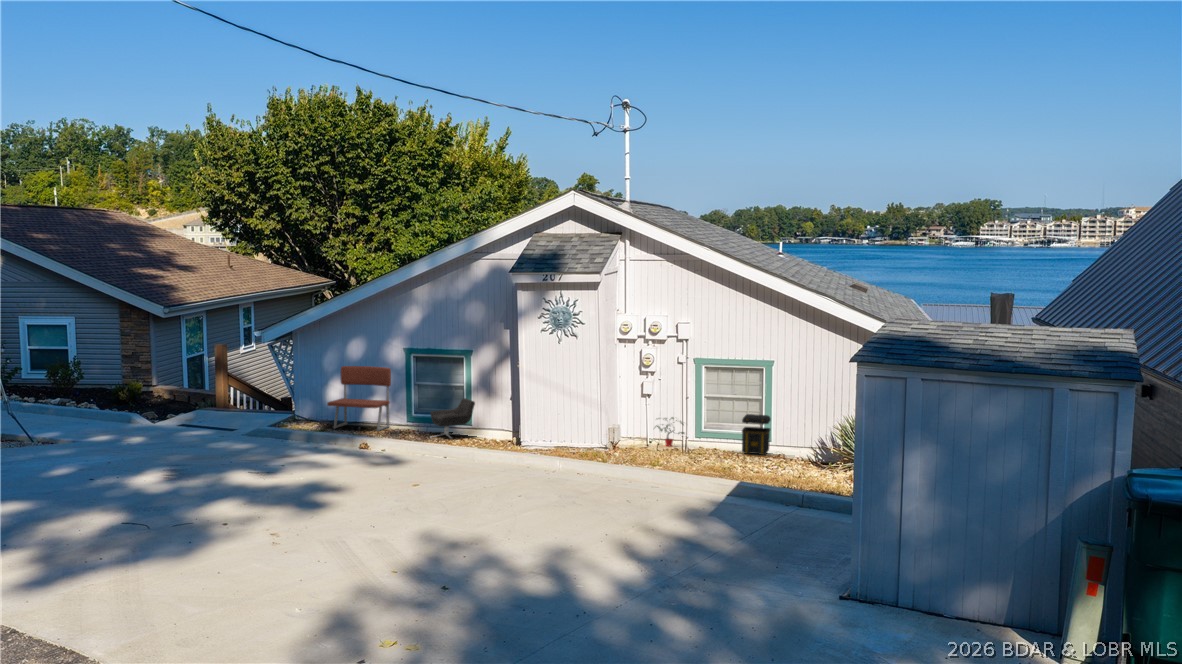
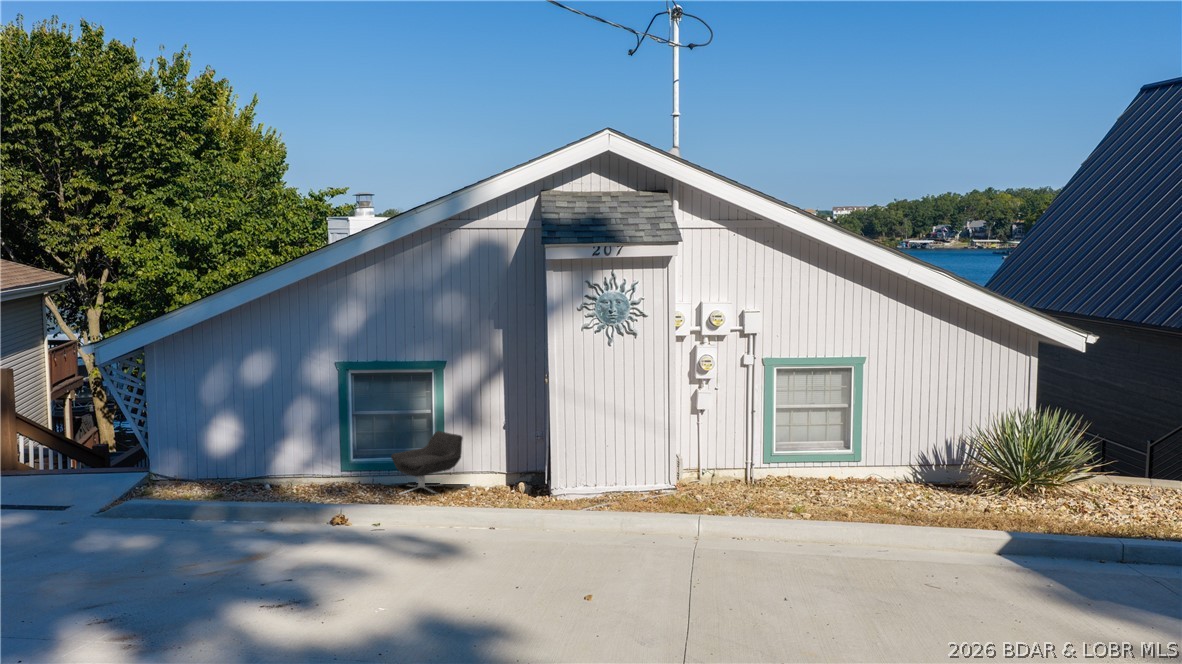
bench: present [327,366,391,431] -> none [221,392,317,492]
toolbox: present [742,414,771,455] -> none [831,428,873,480]
potted plant: present [656,417,684,446] -> none [713,438,762,478]

